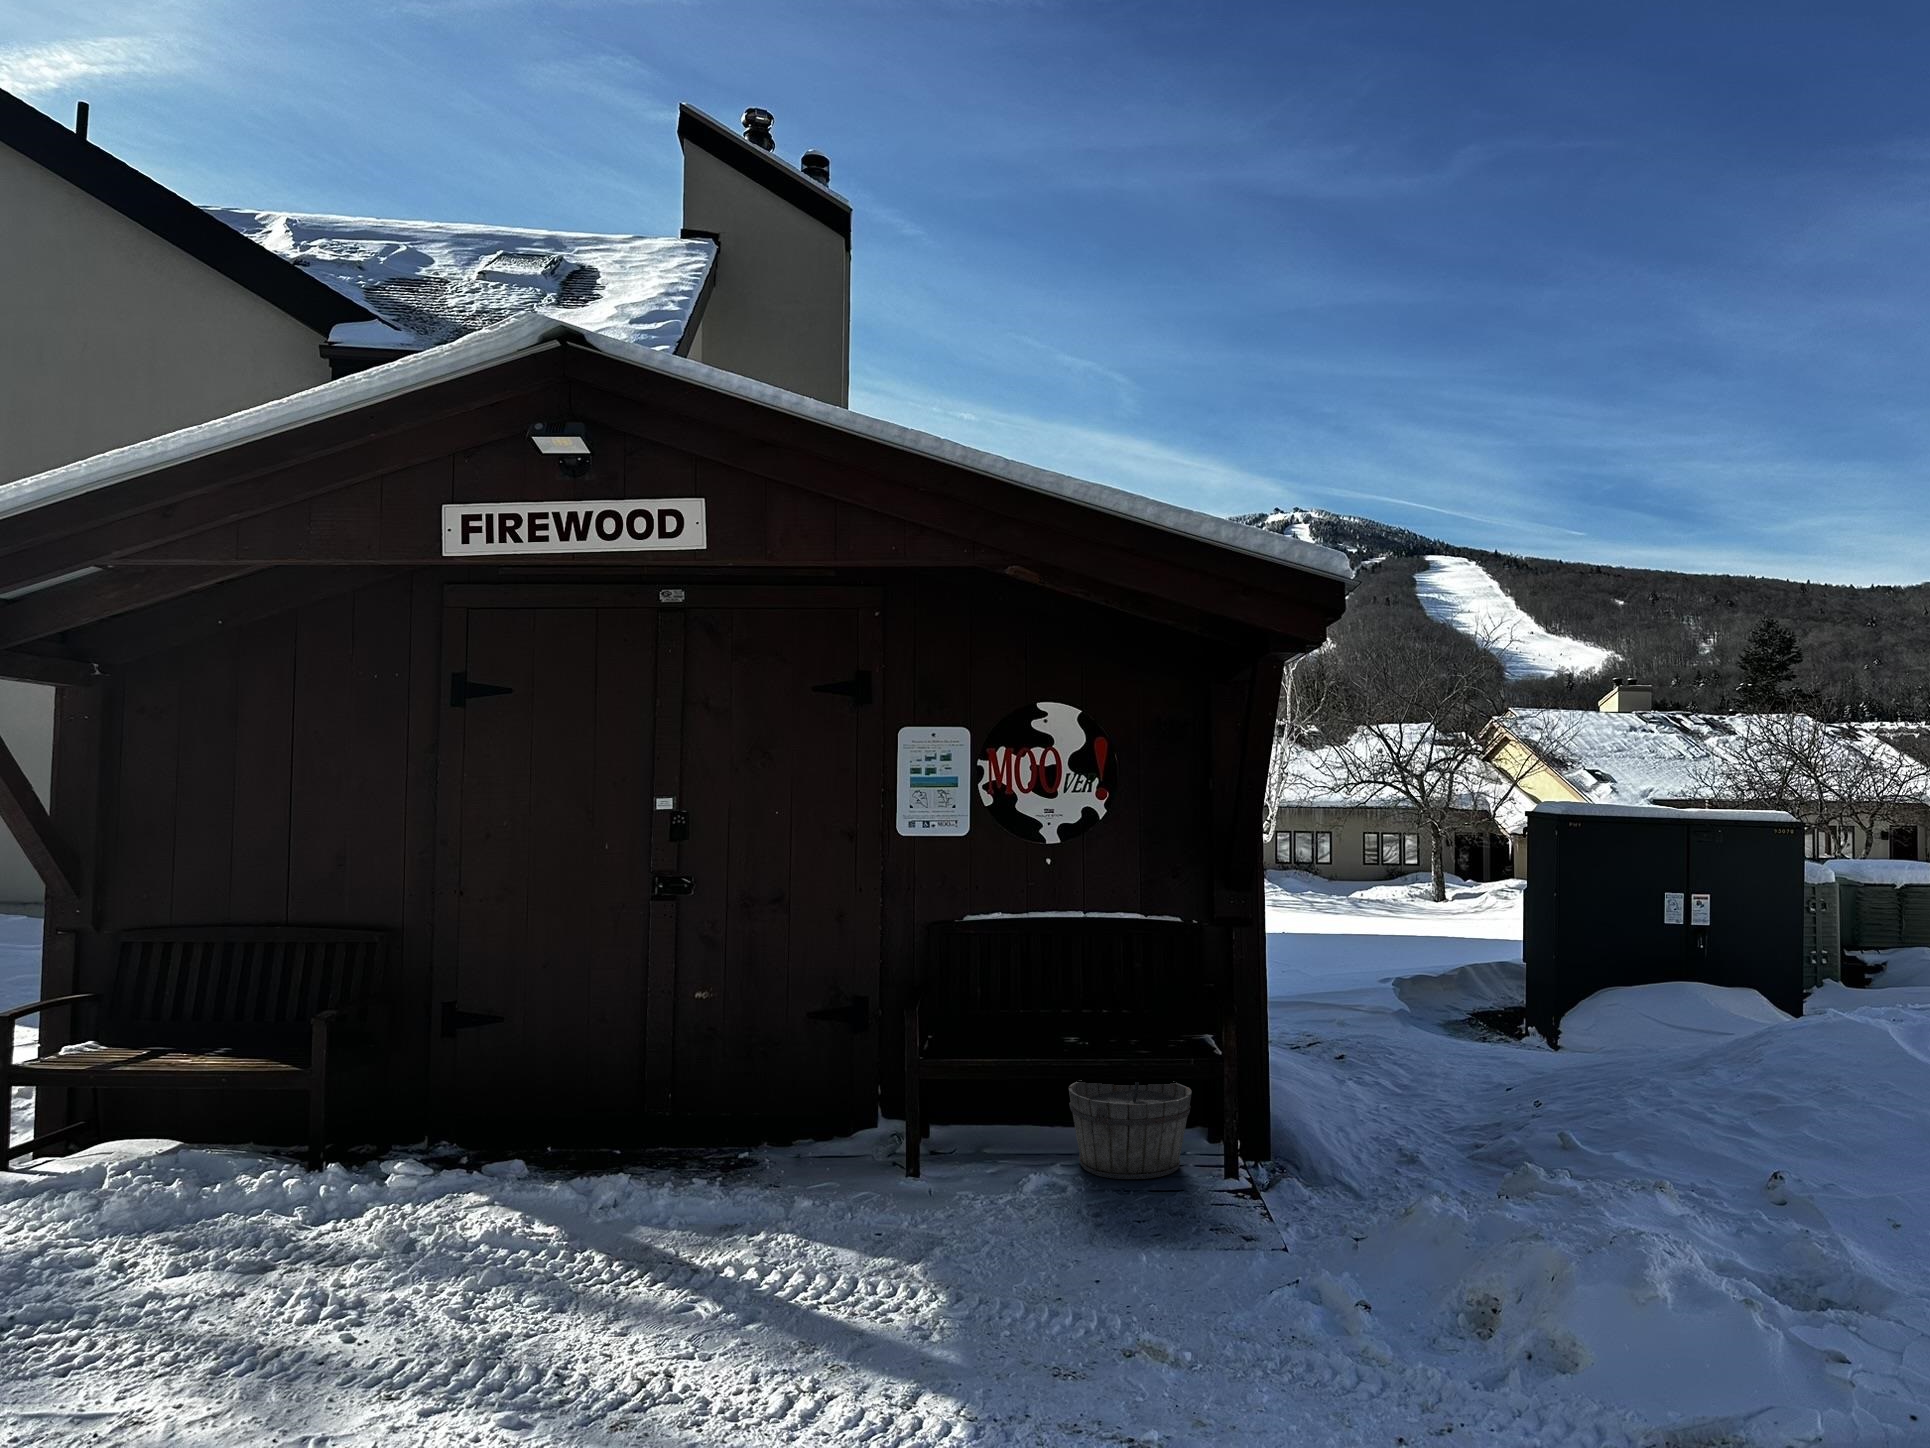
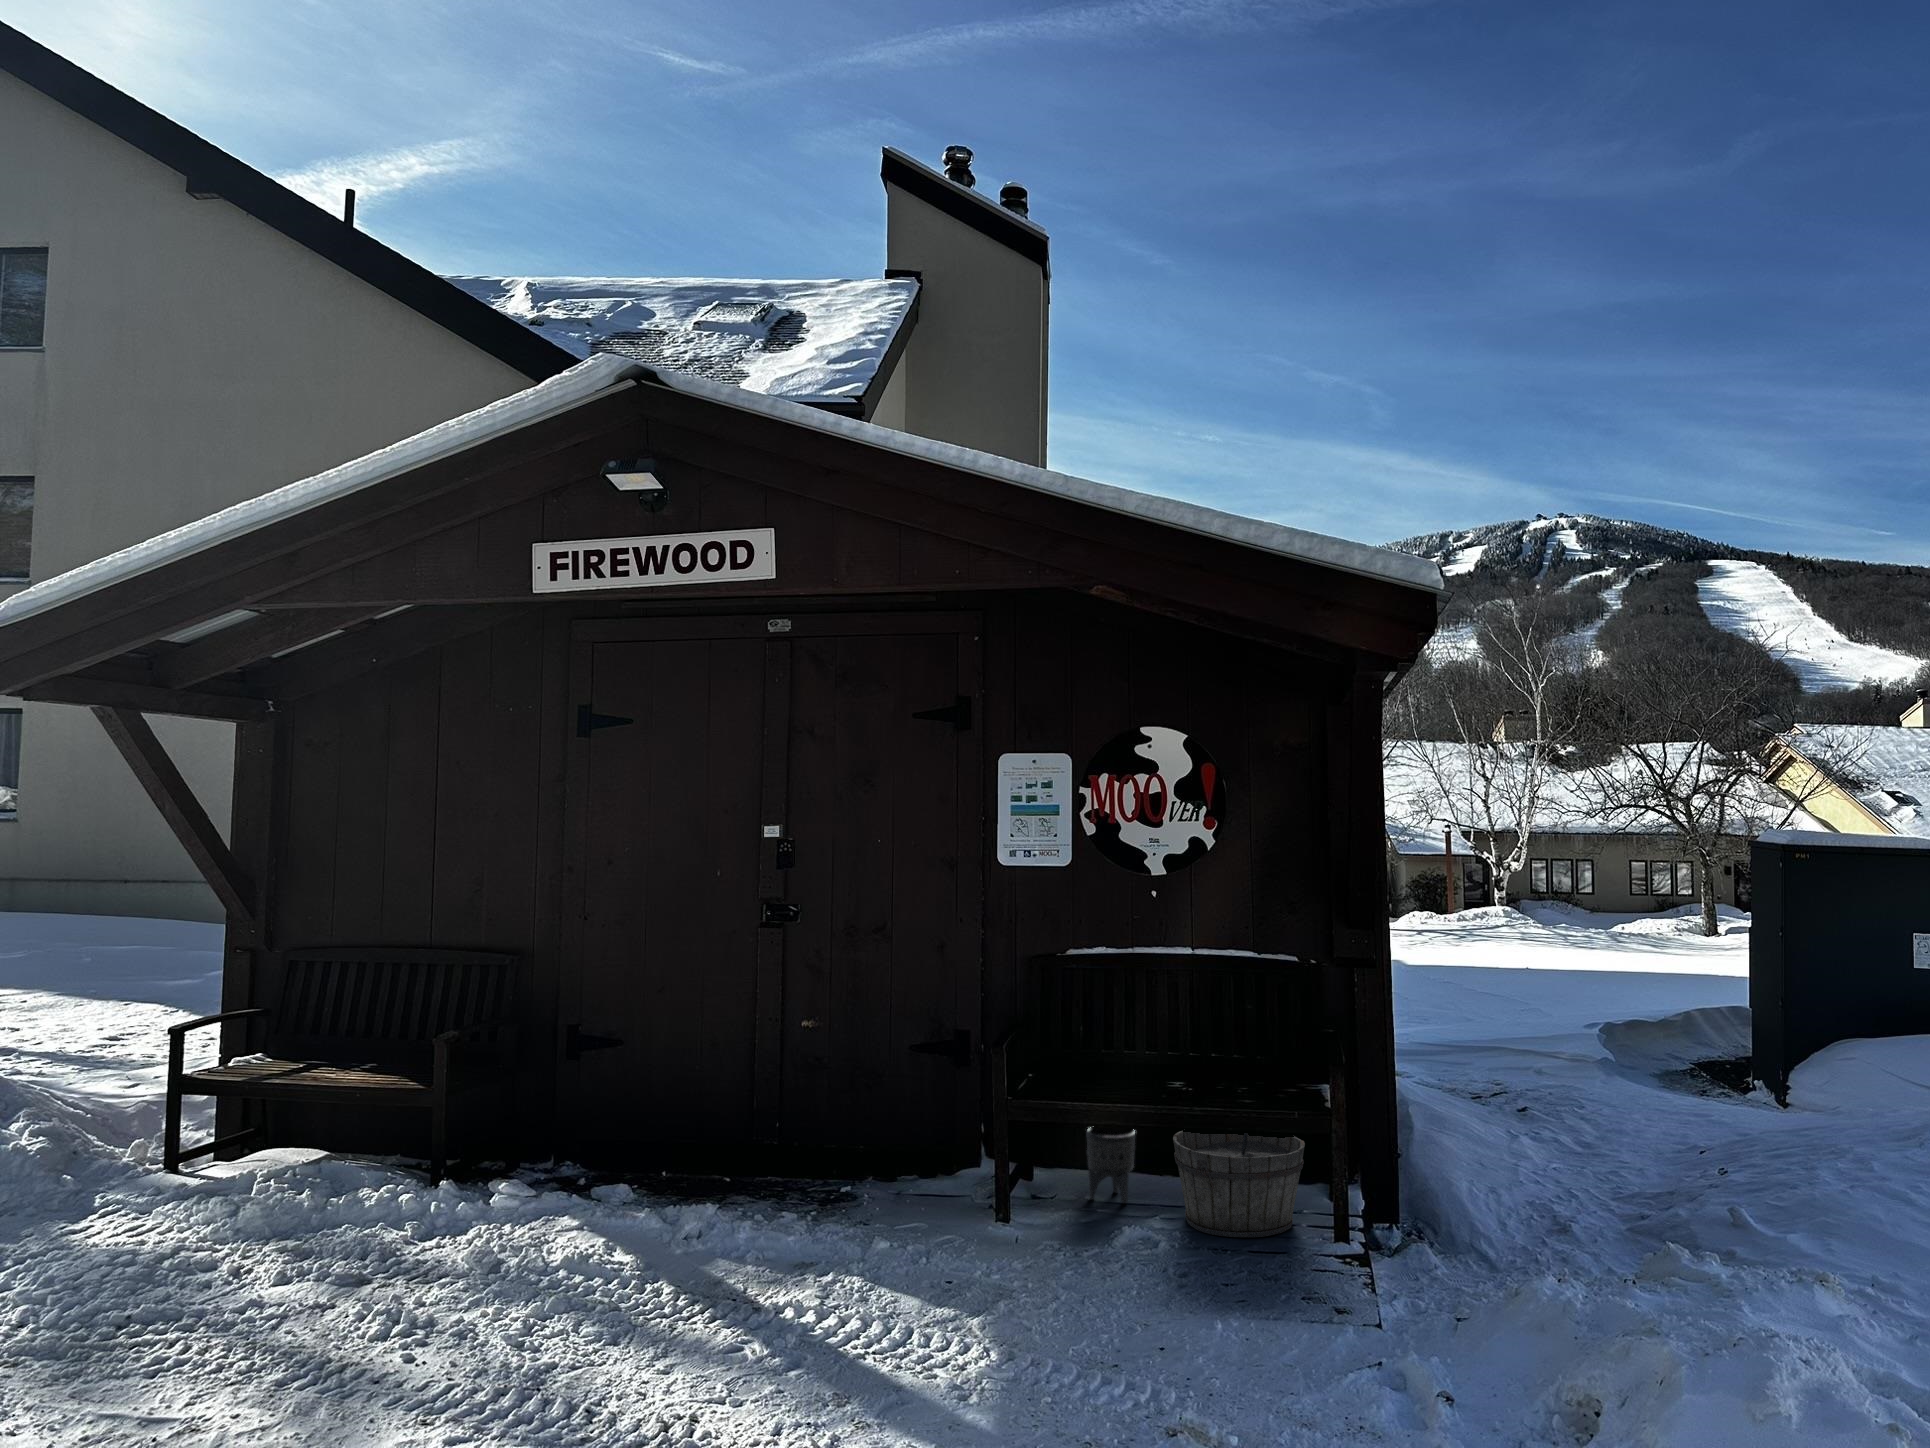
planter: none [982,1081,1028,1154] -> present [1087,1127,1135,1203]

